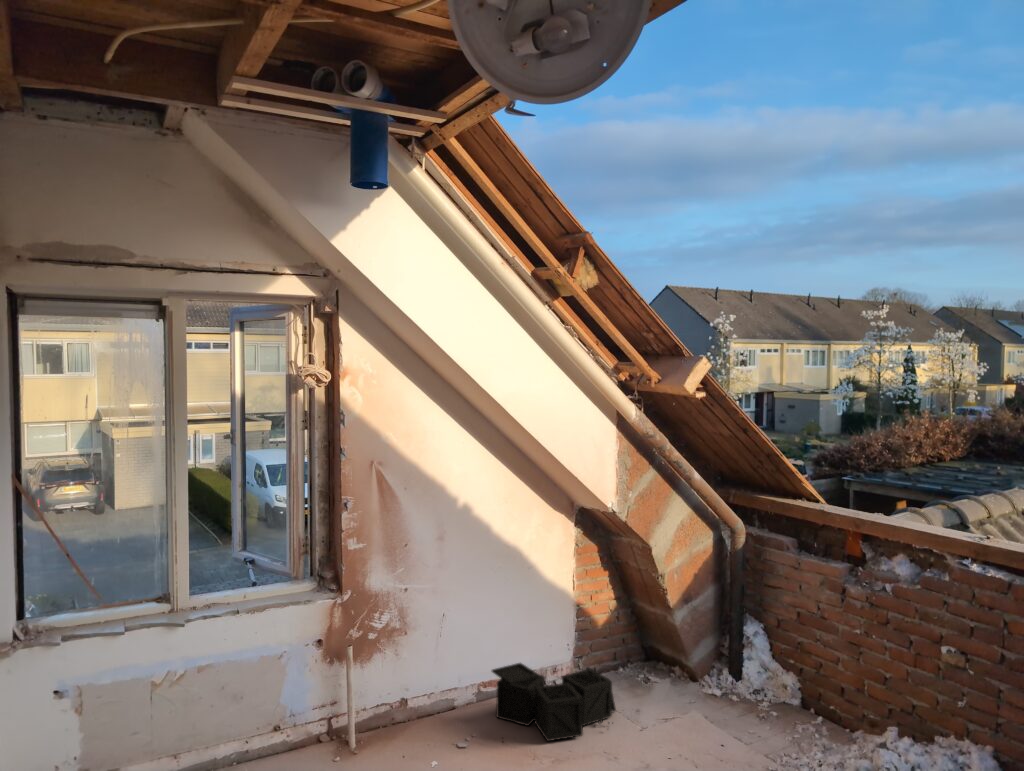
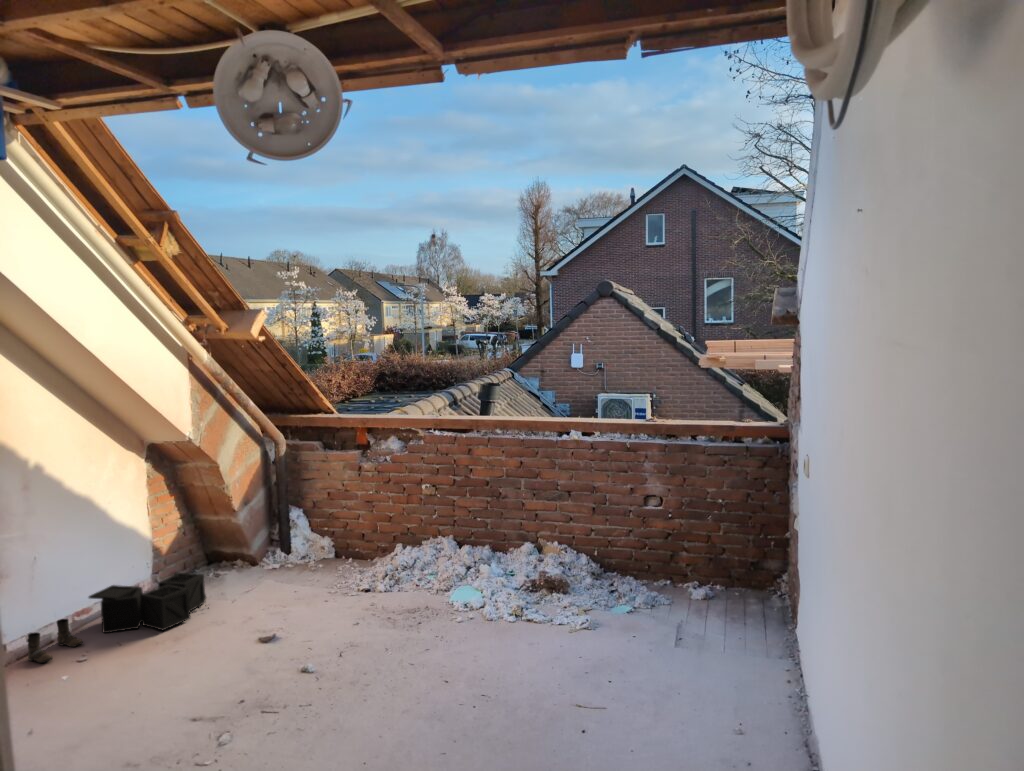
boots: none [420,688,472,735] -> present [26,619,83,663]

